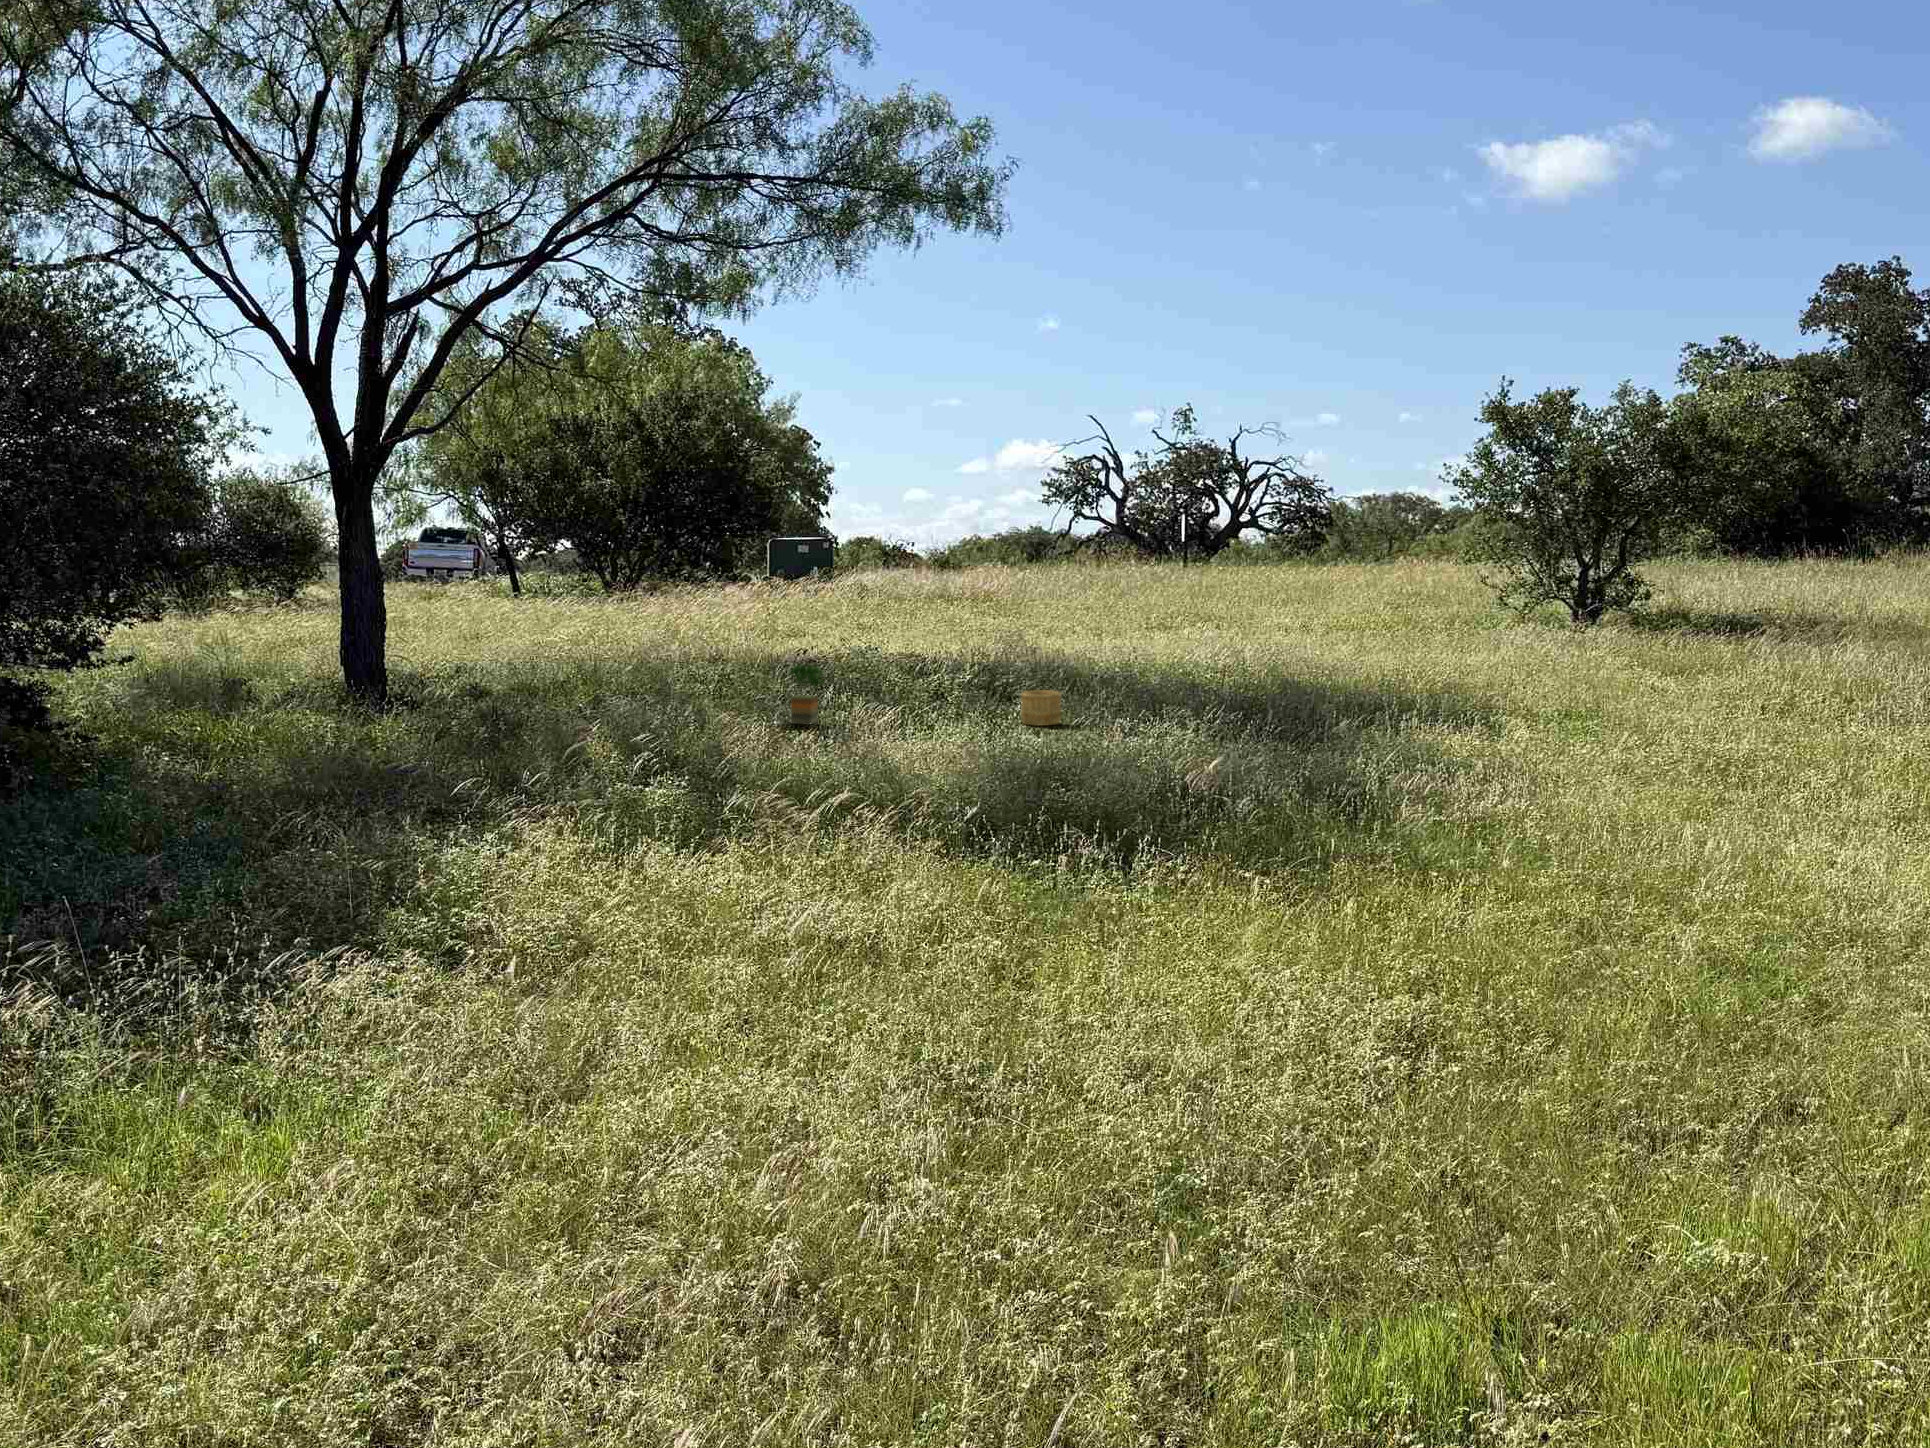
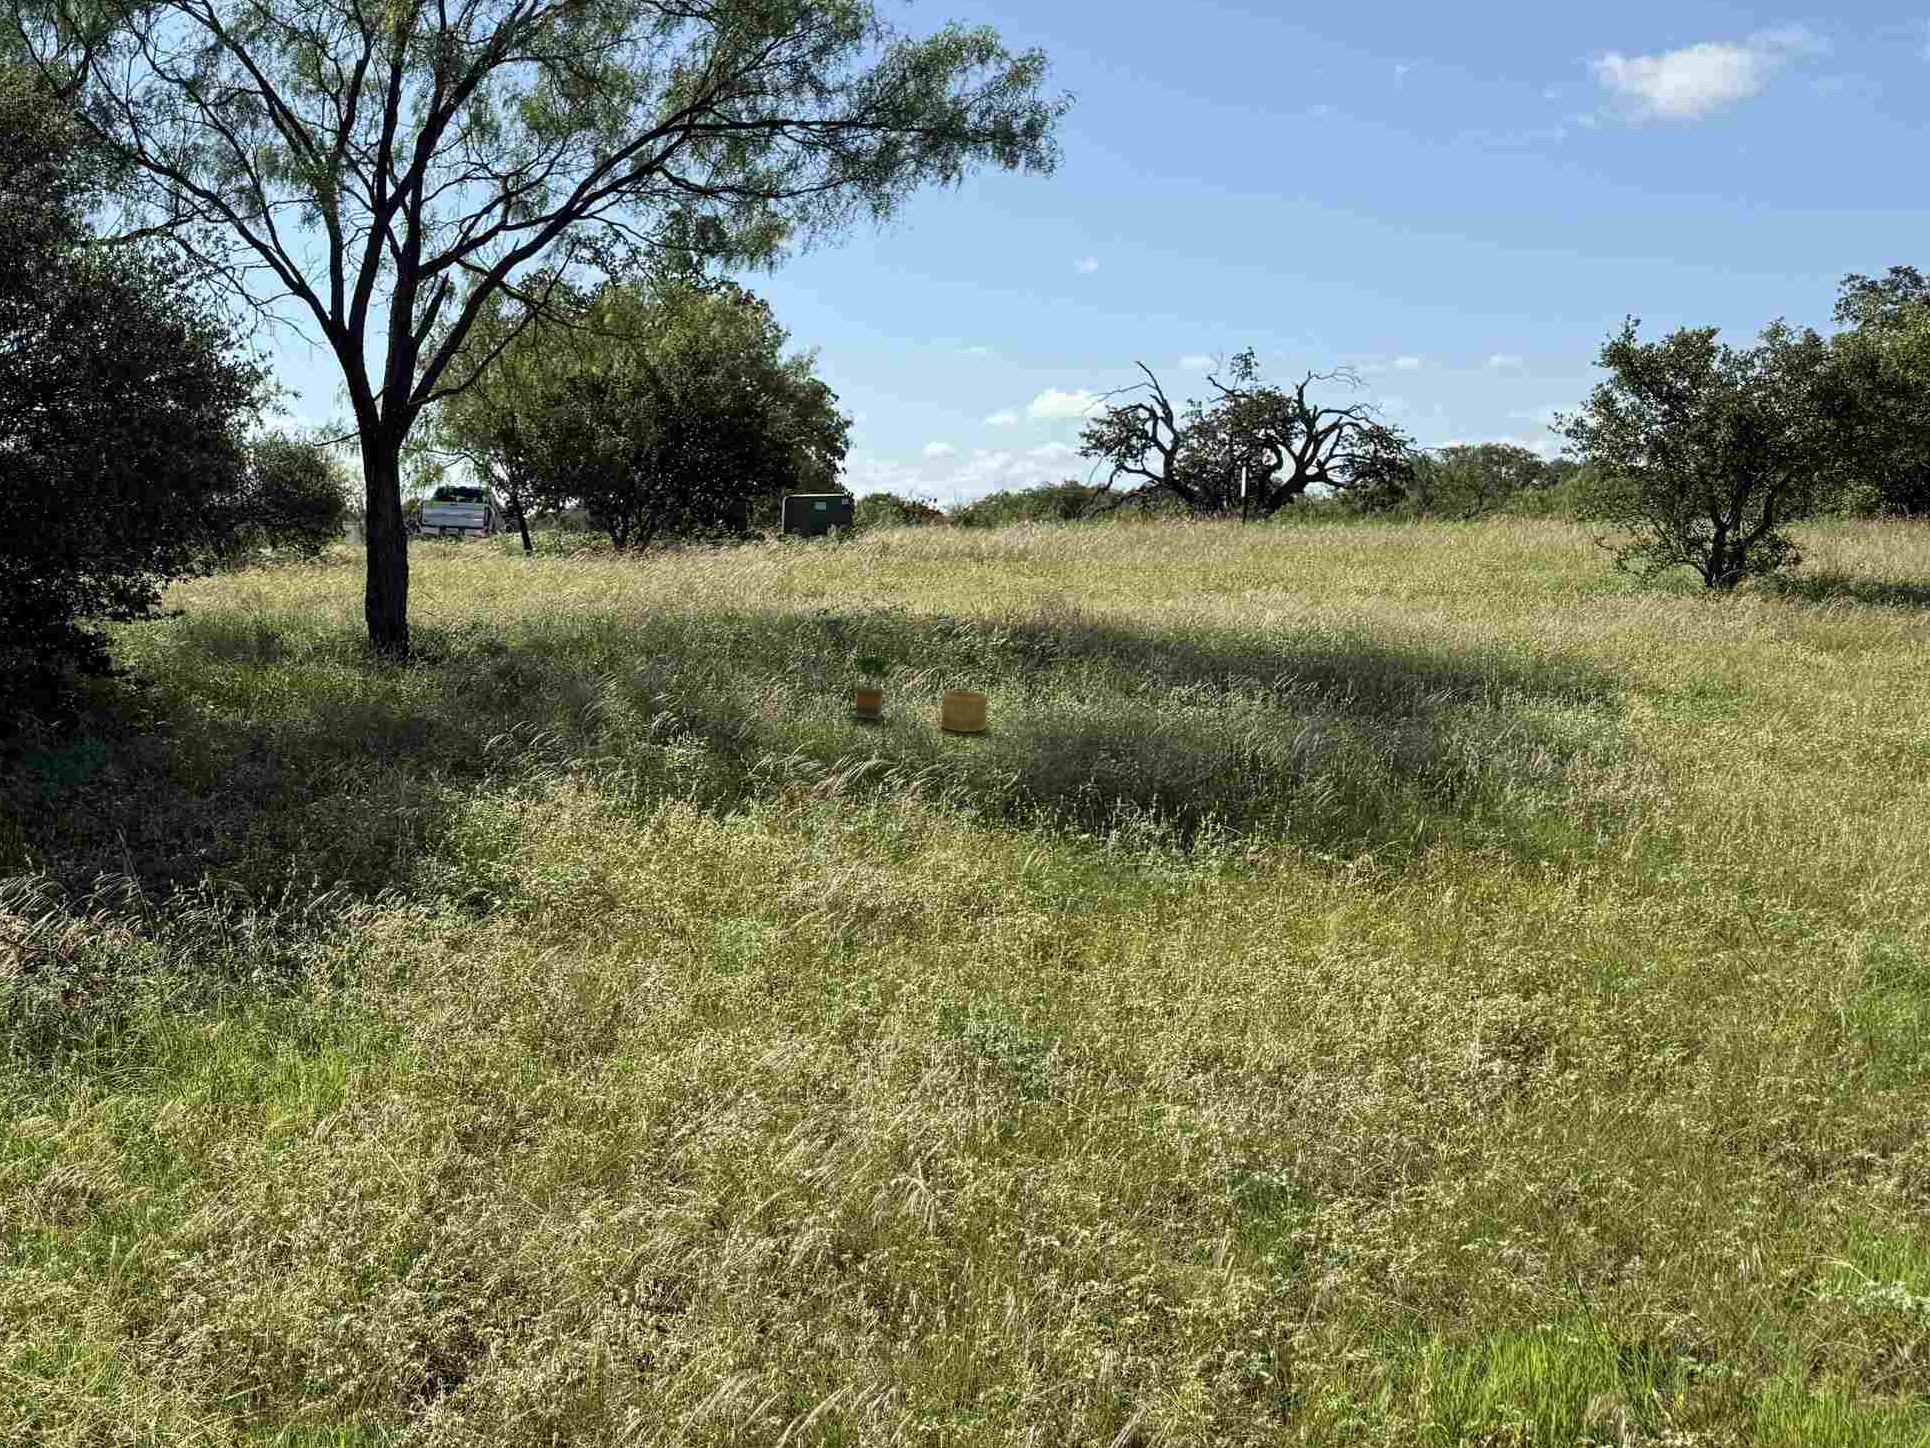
wooden bucket: present [1020,690,1061,726] -> present [941,690,989,732]

